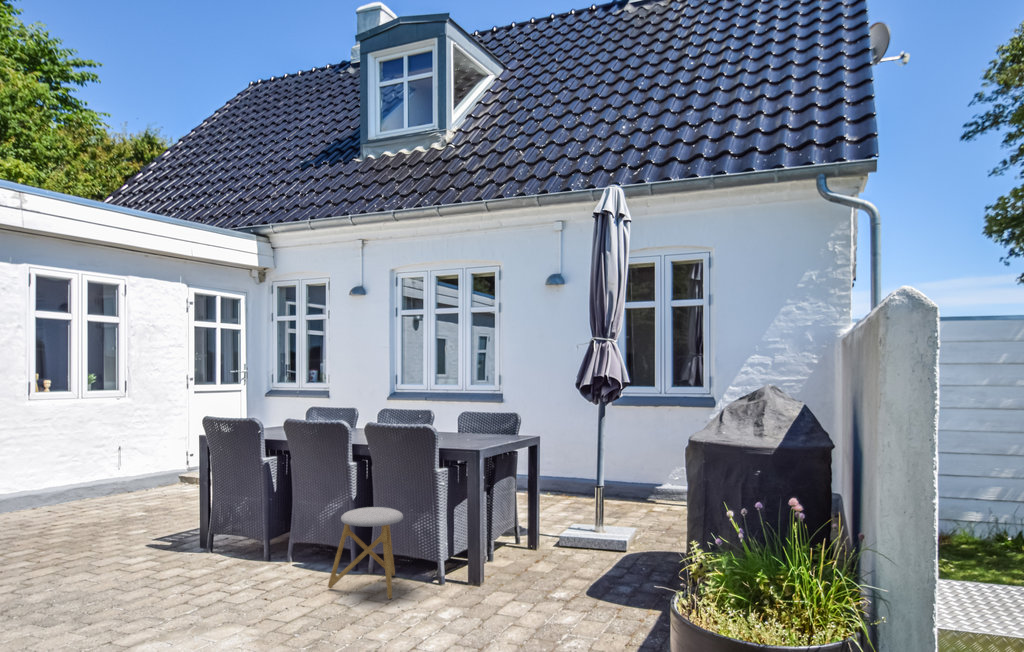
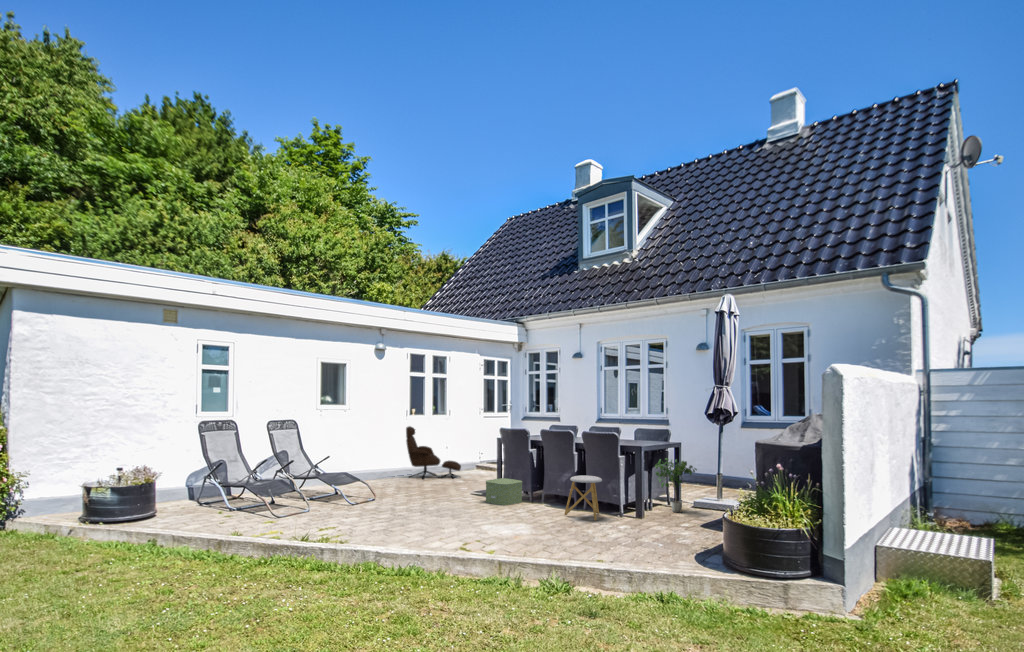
lounge chair: none [27,410,144,508] -> present [406,426,461,479]
potted plant: none [493,463,565,557] -> present [655,458,697,513]
storage box: none [170,511,248,569] -> present [486,478,522,505]

